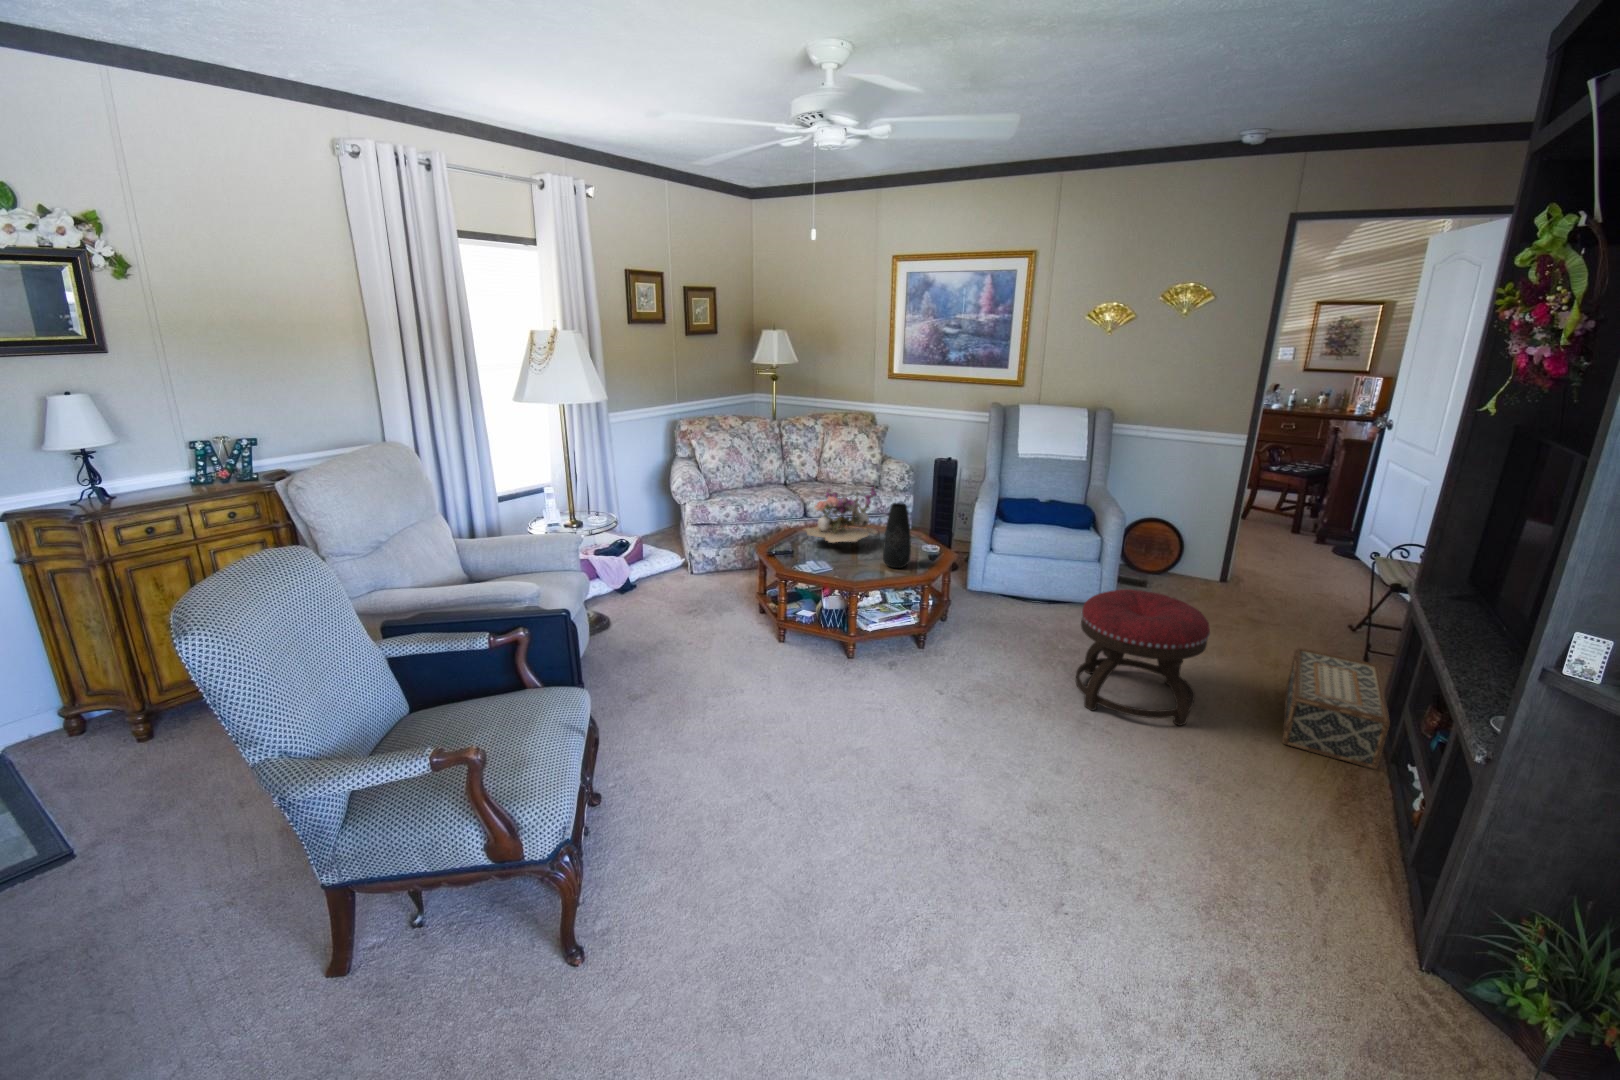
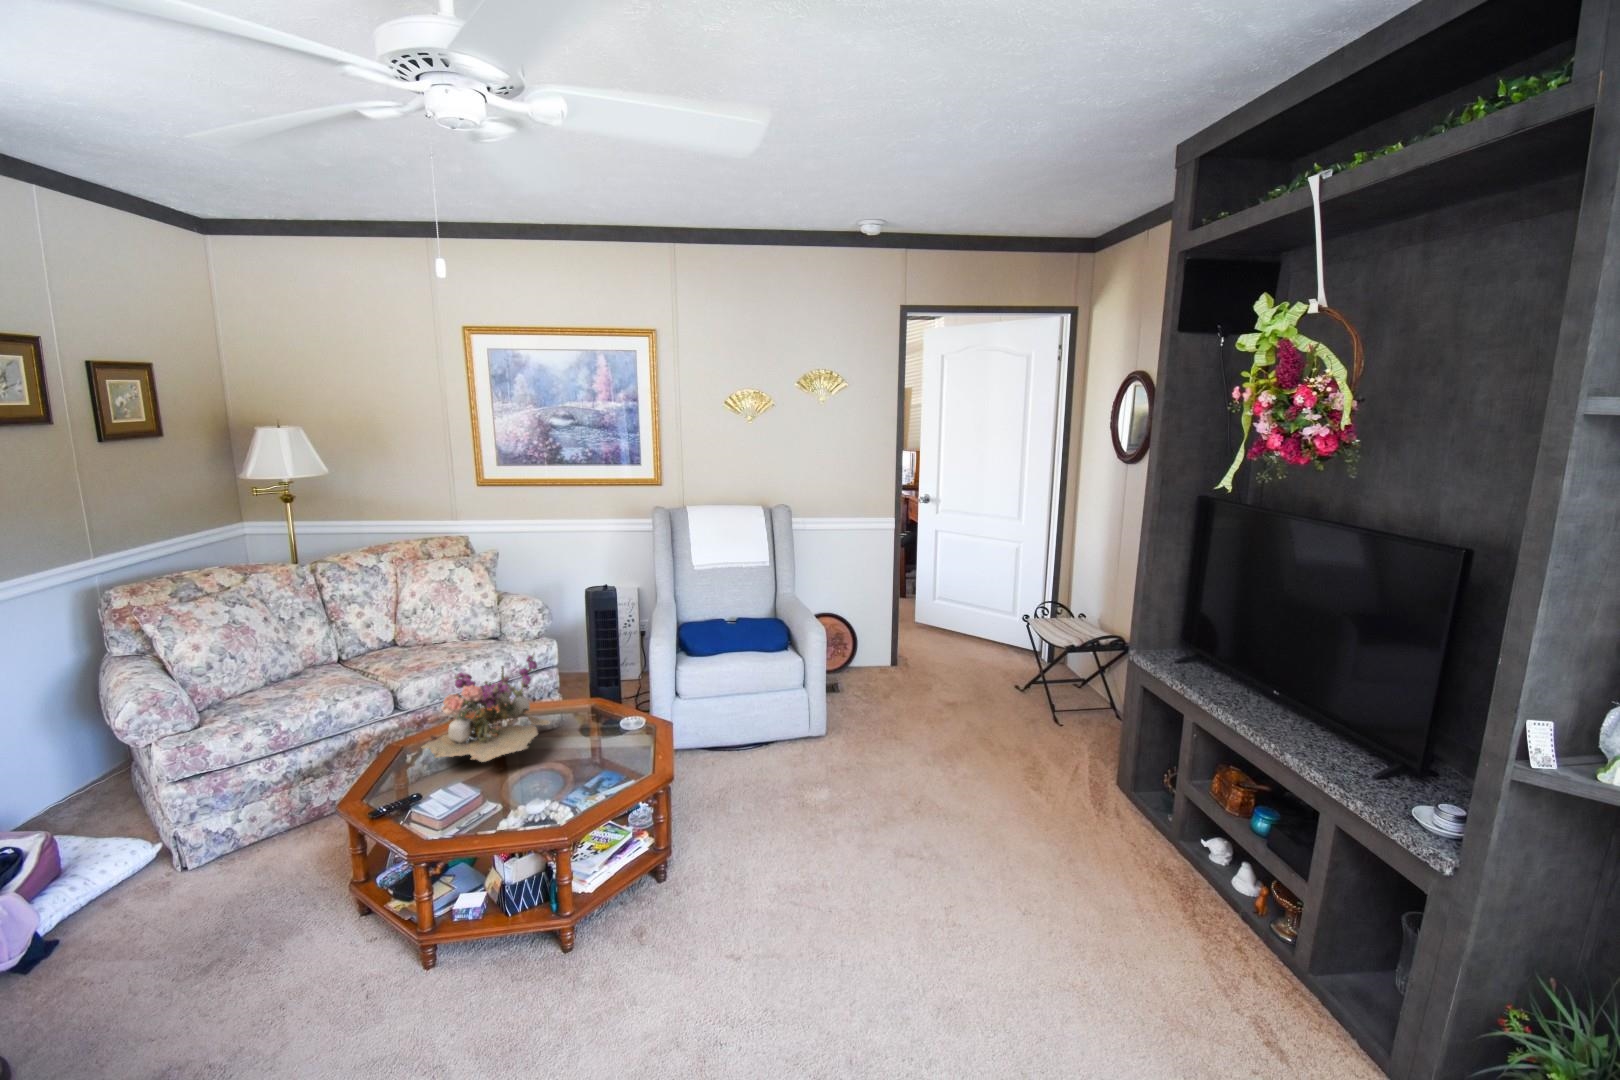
vase: present [883,503,911,568] -> none [580,679,622,778]
ottoman: present [1076,589,1210,726] -> none [865,724,1012,902]
woven basket: present [1282,648,1390,769] -> none [1042,741,1180,864]

